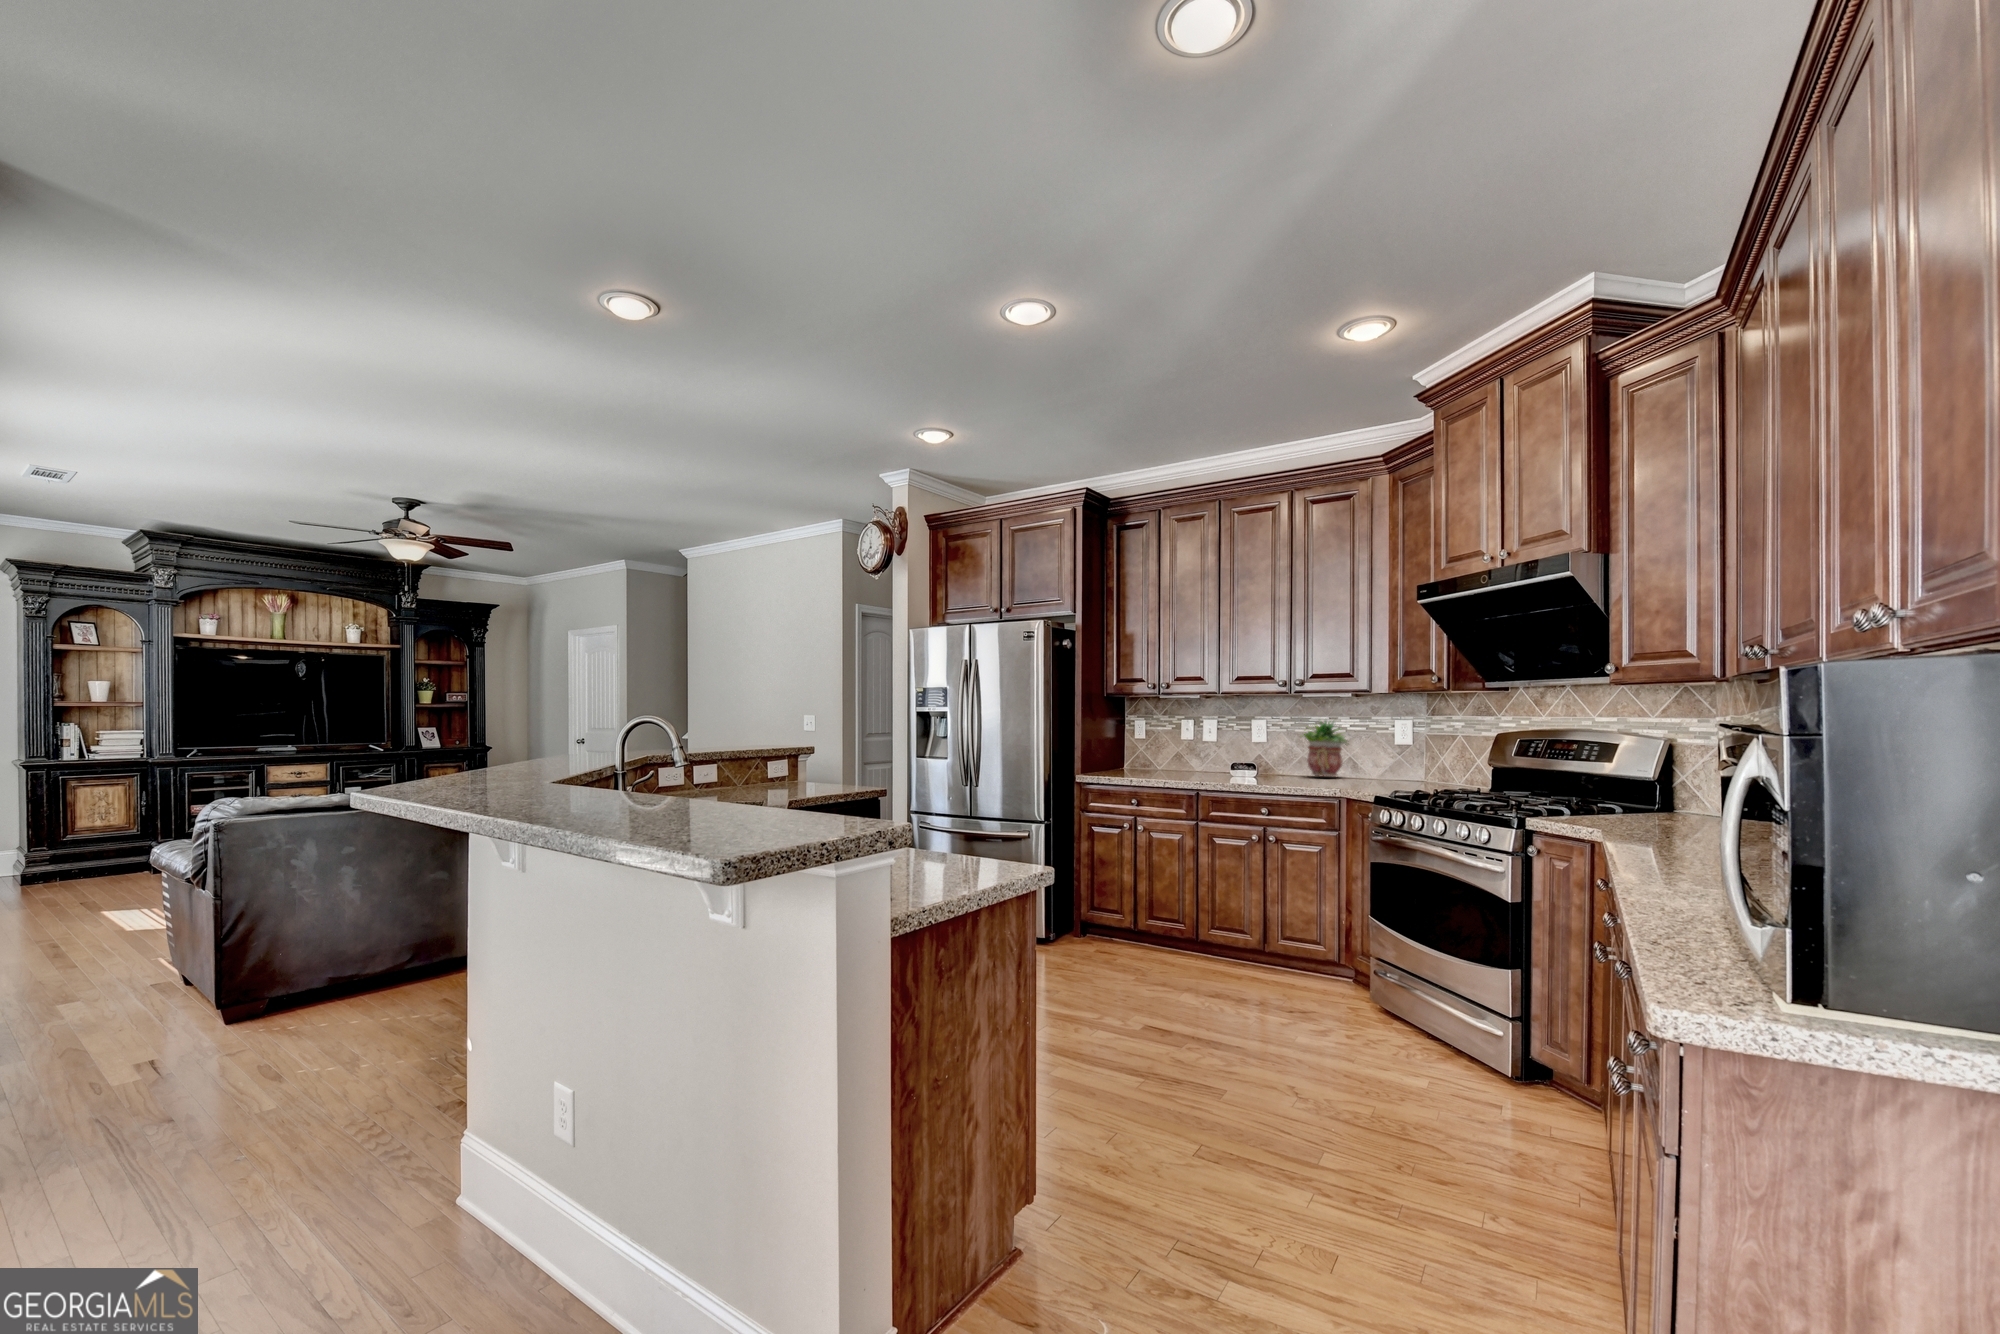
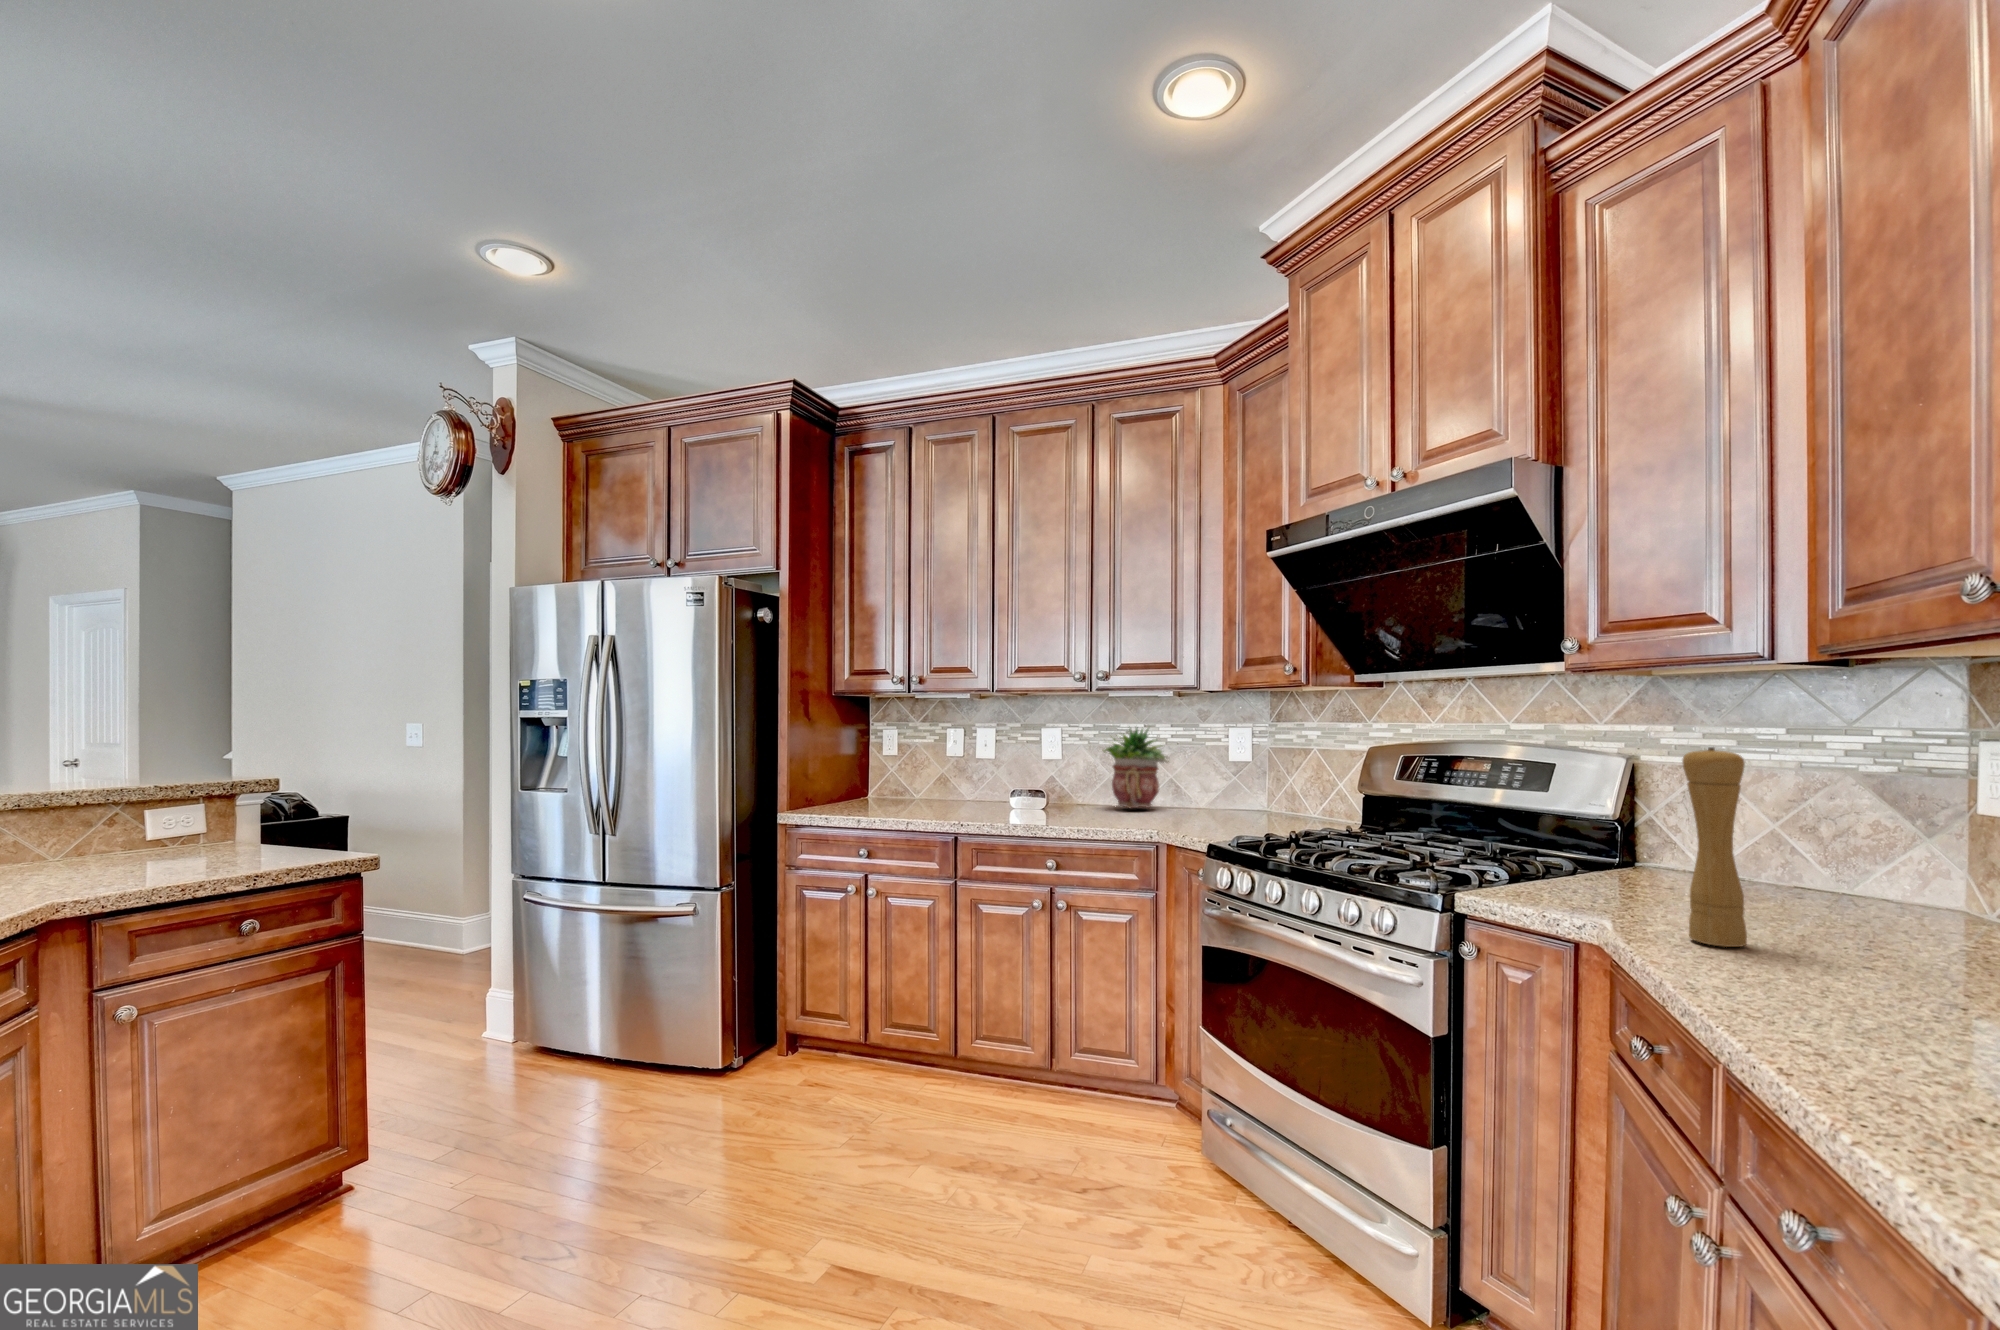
pepper mill: none [1642,726,1677,837] -> present [1682,747,1747,947]

